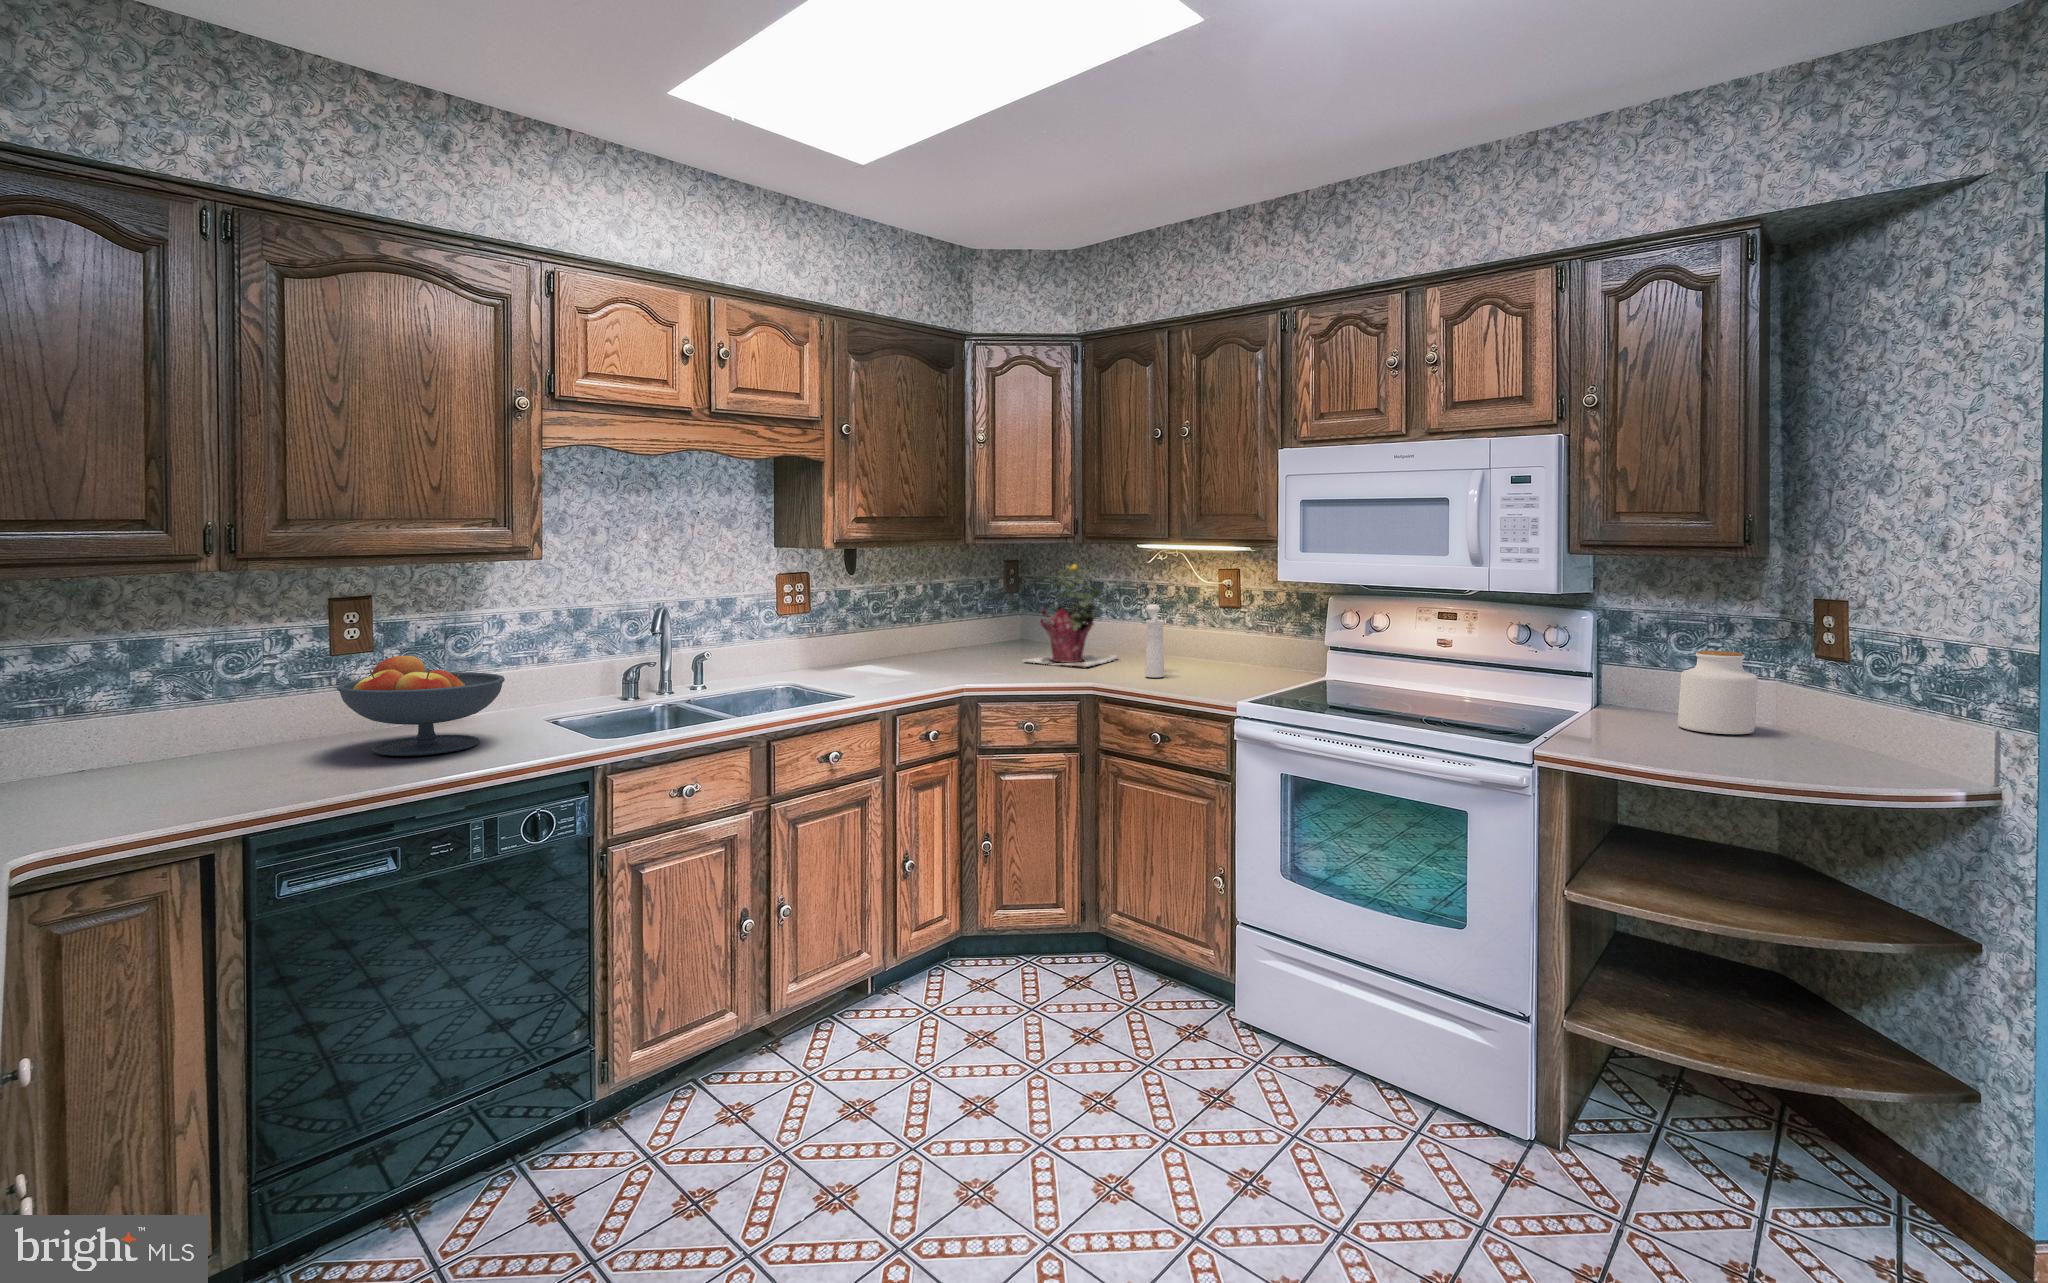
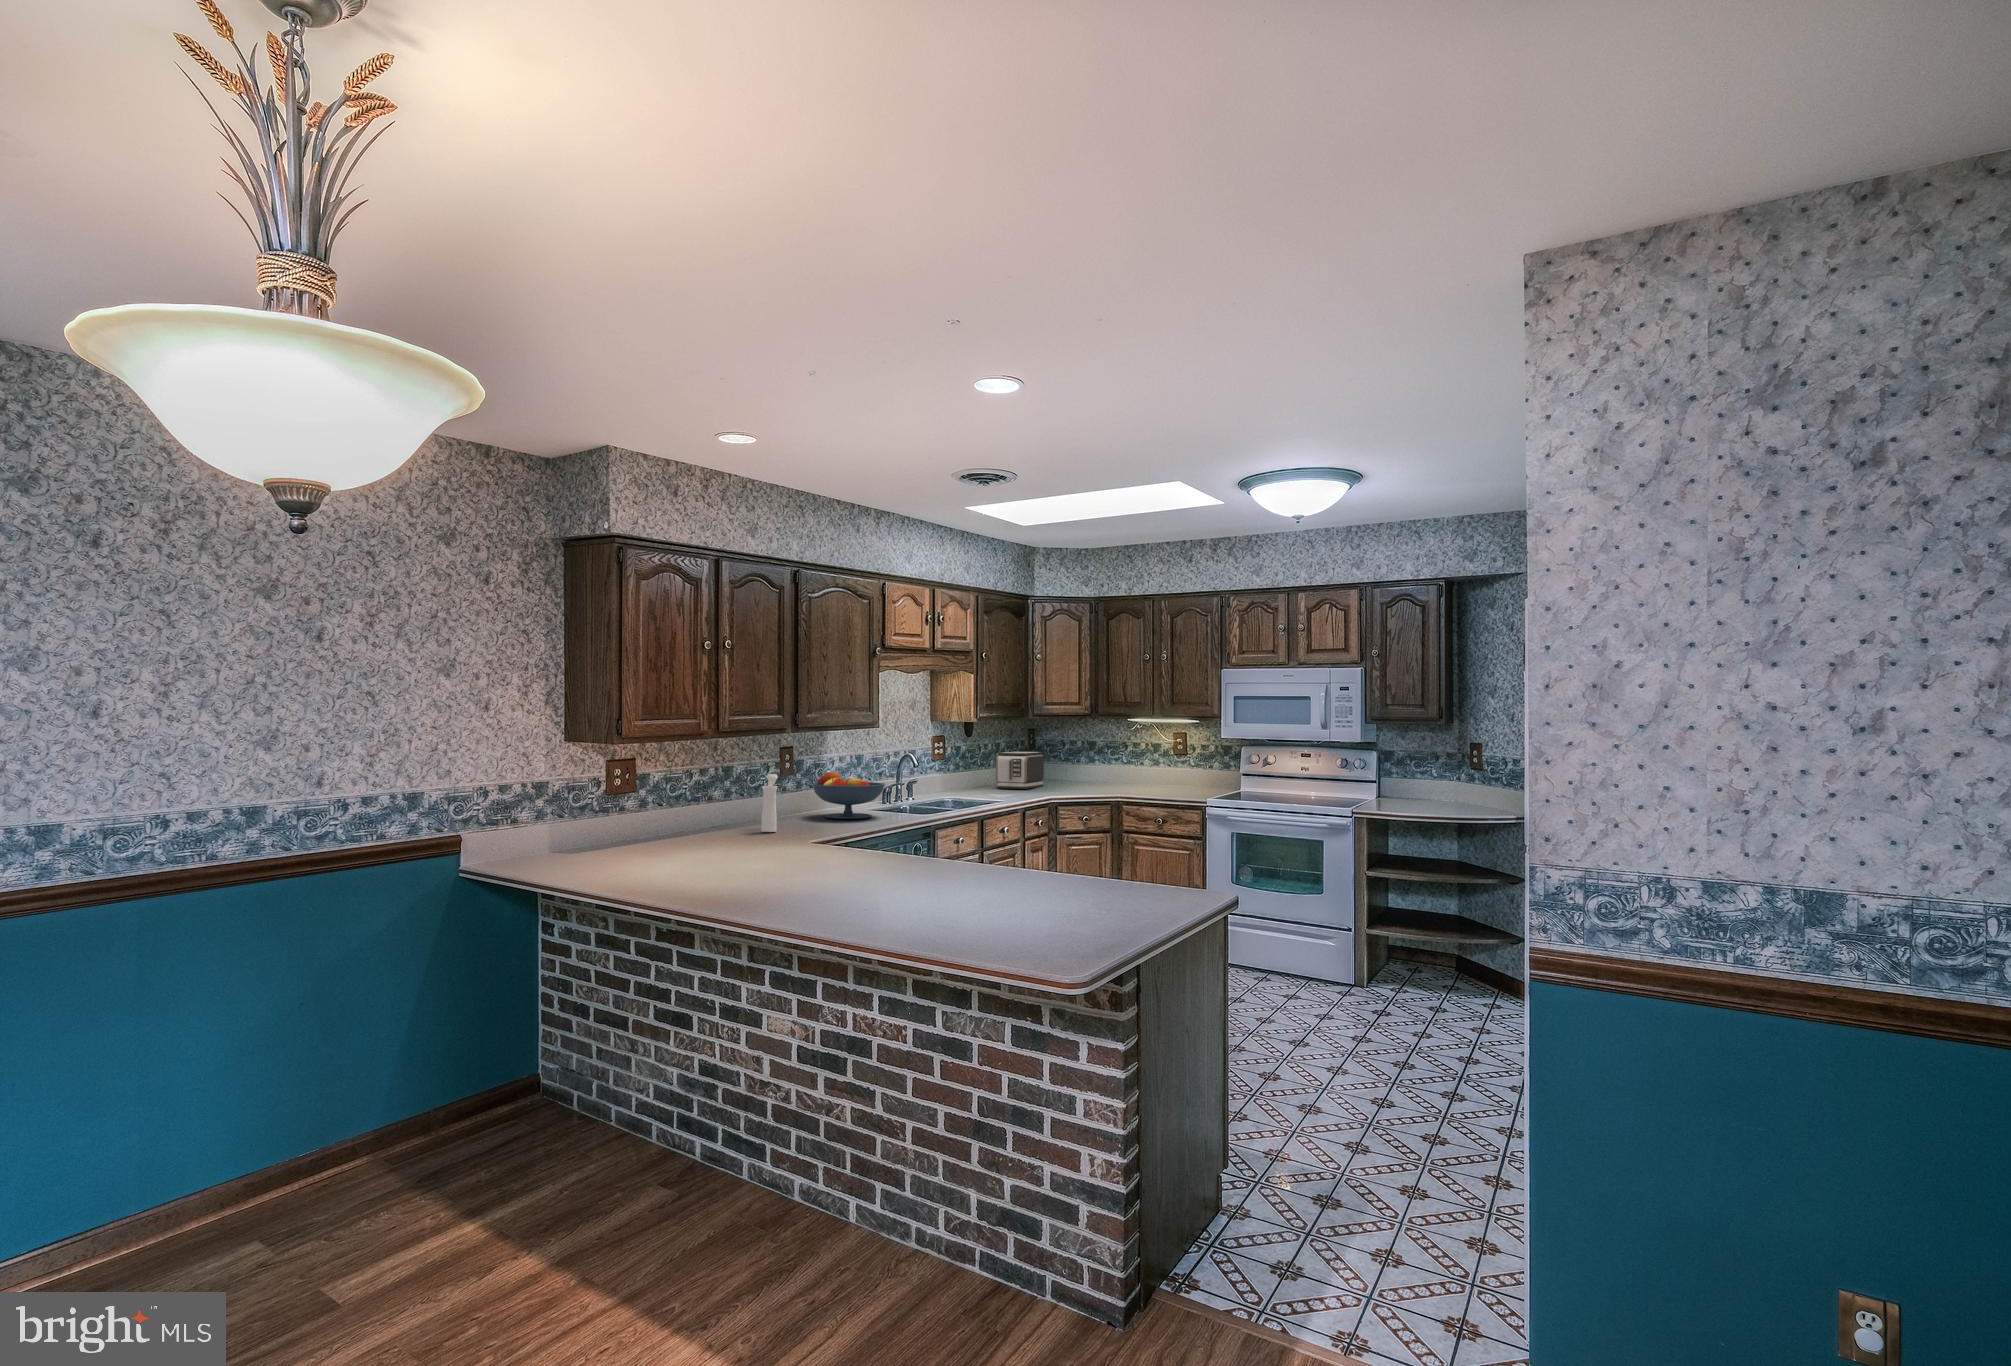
potted plant: present [1023,564,1117,667] -> none [1064,728,1120,789]
toaster: none [909,600,1001,664] -> present [996,752,1044,789]
pepper mill: present [1145,604,1165,678] -> present [761,774,778,832]
jar: present [1678,651,1758,734] -> none [1415,770,1446,807]

